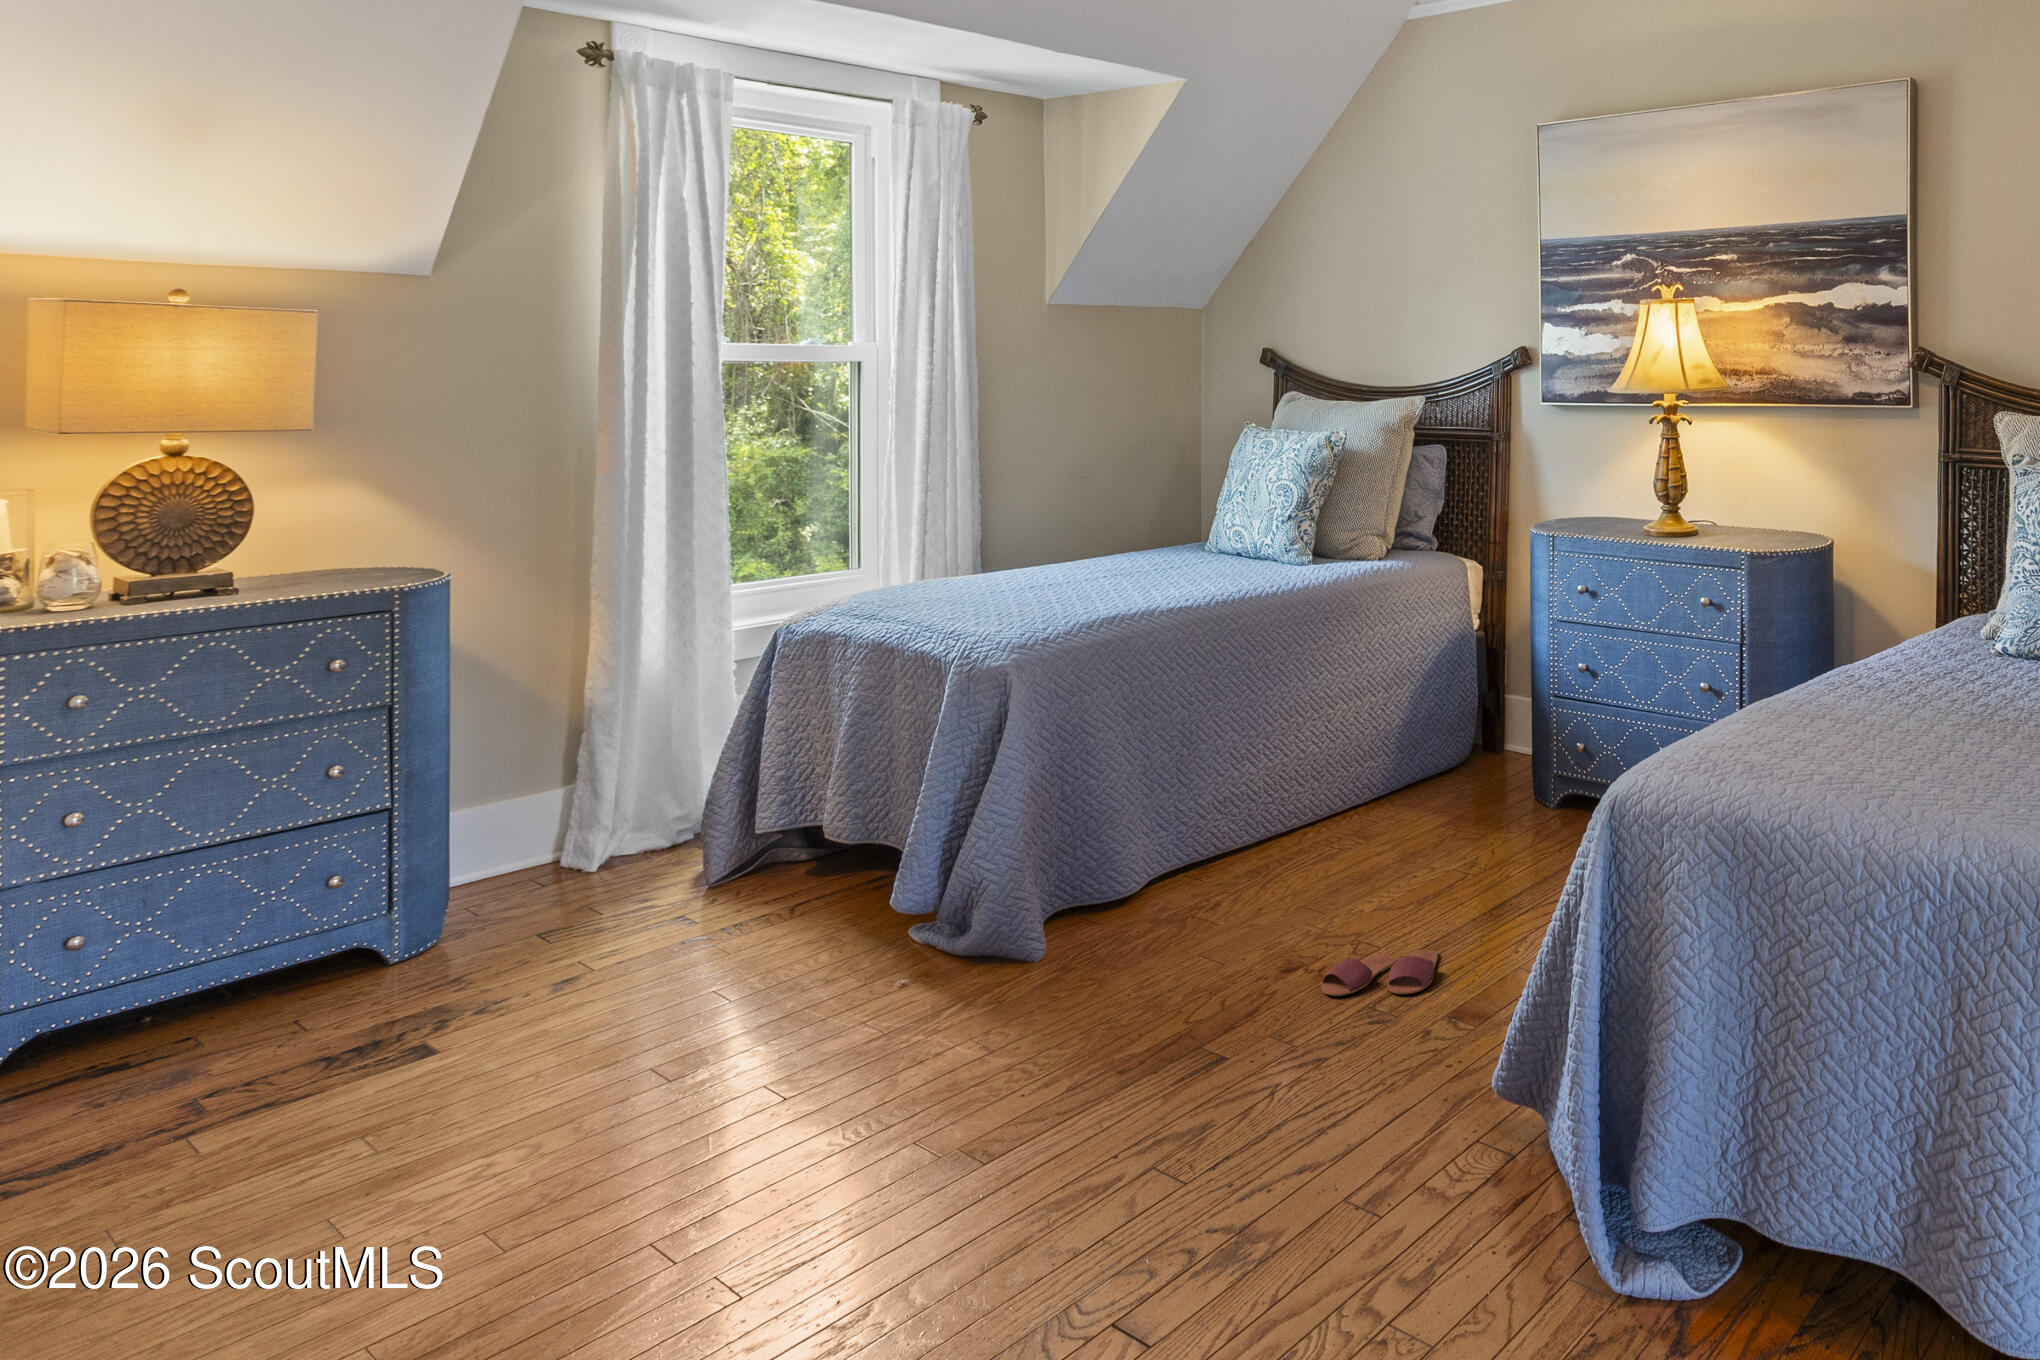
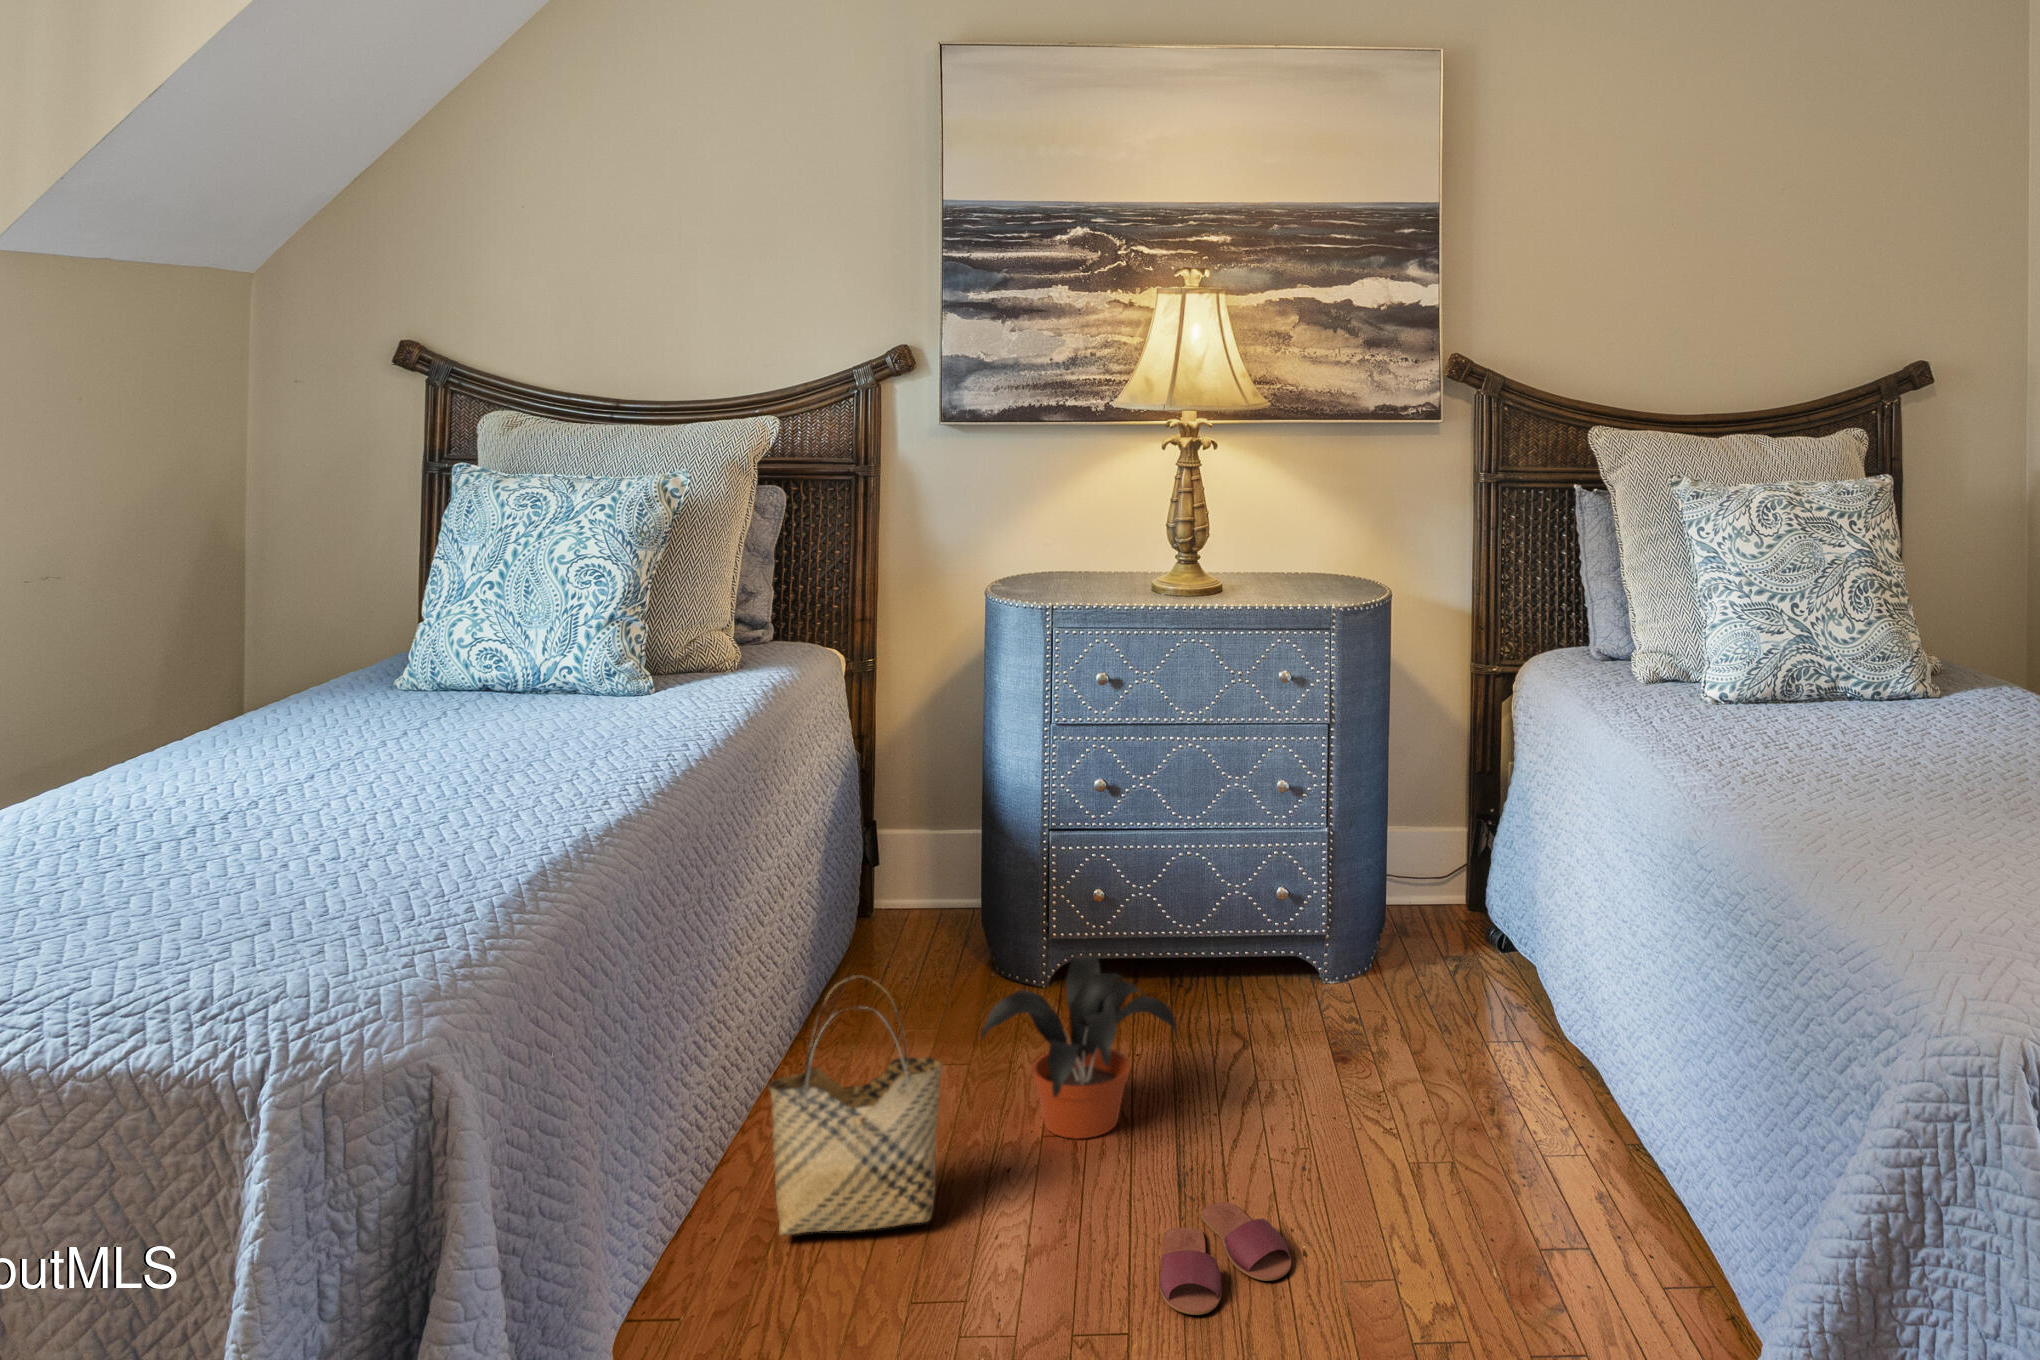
woven basket: none [1179,745,1285,911] -> present [768,975,943,1235]
potted plant: none [1350,776,1486,901] -> present [981,955,1178,1139]

